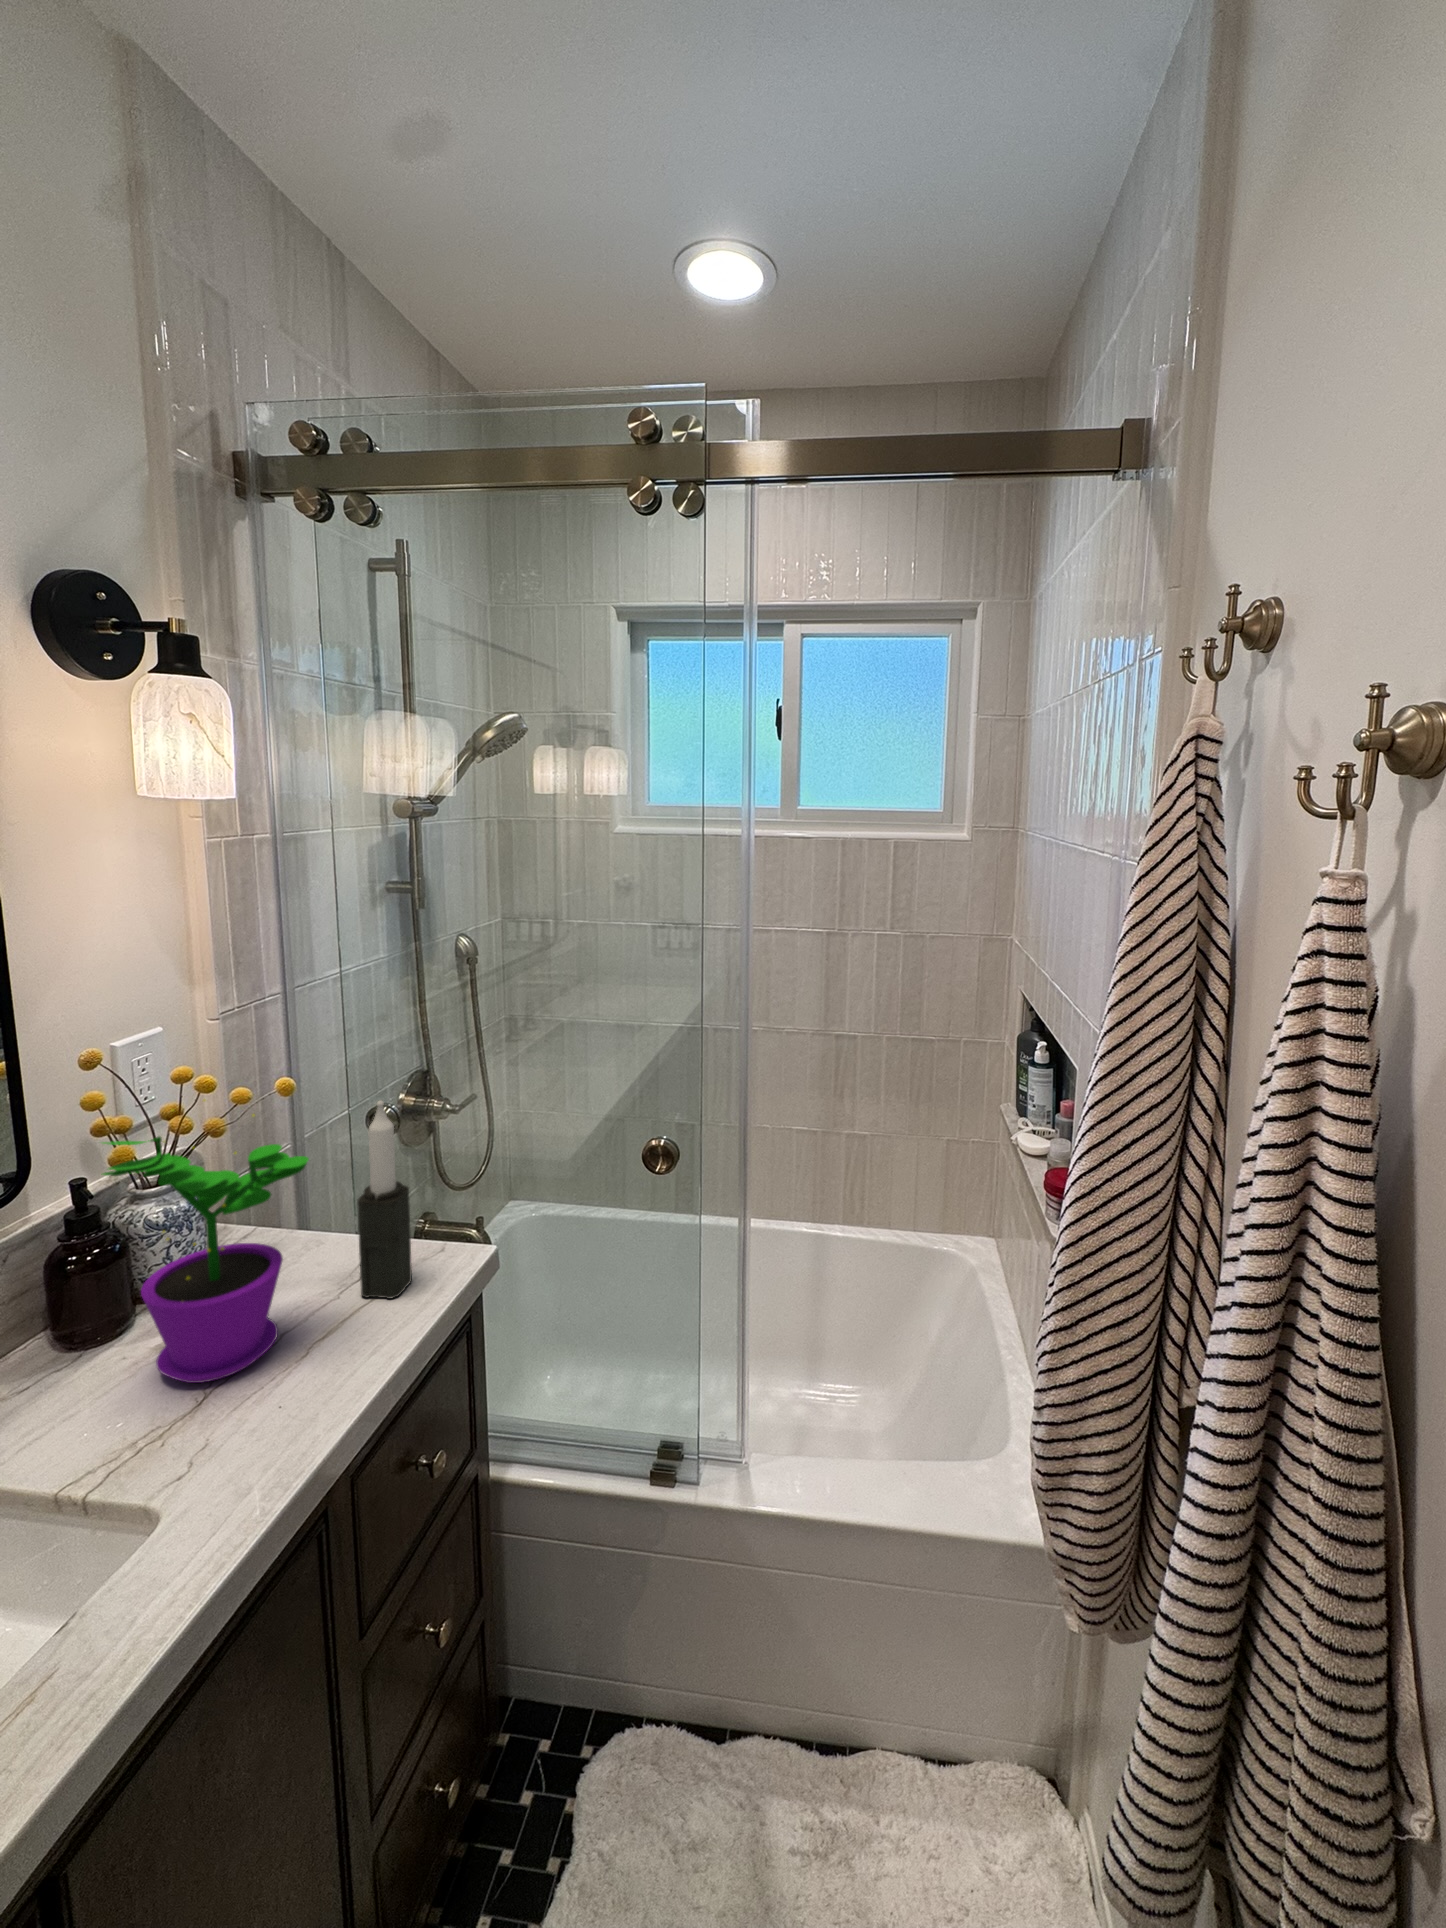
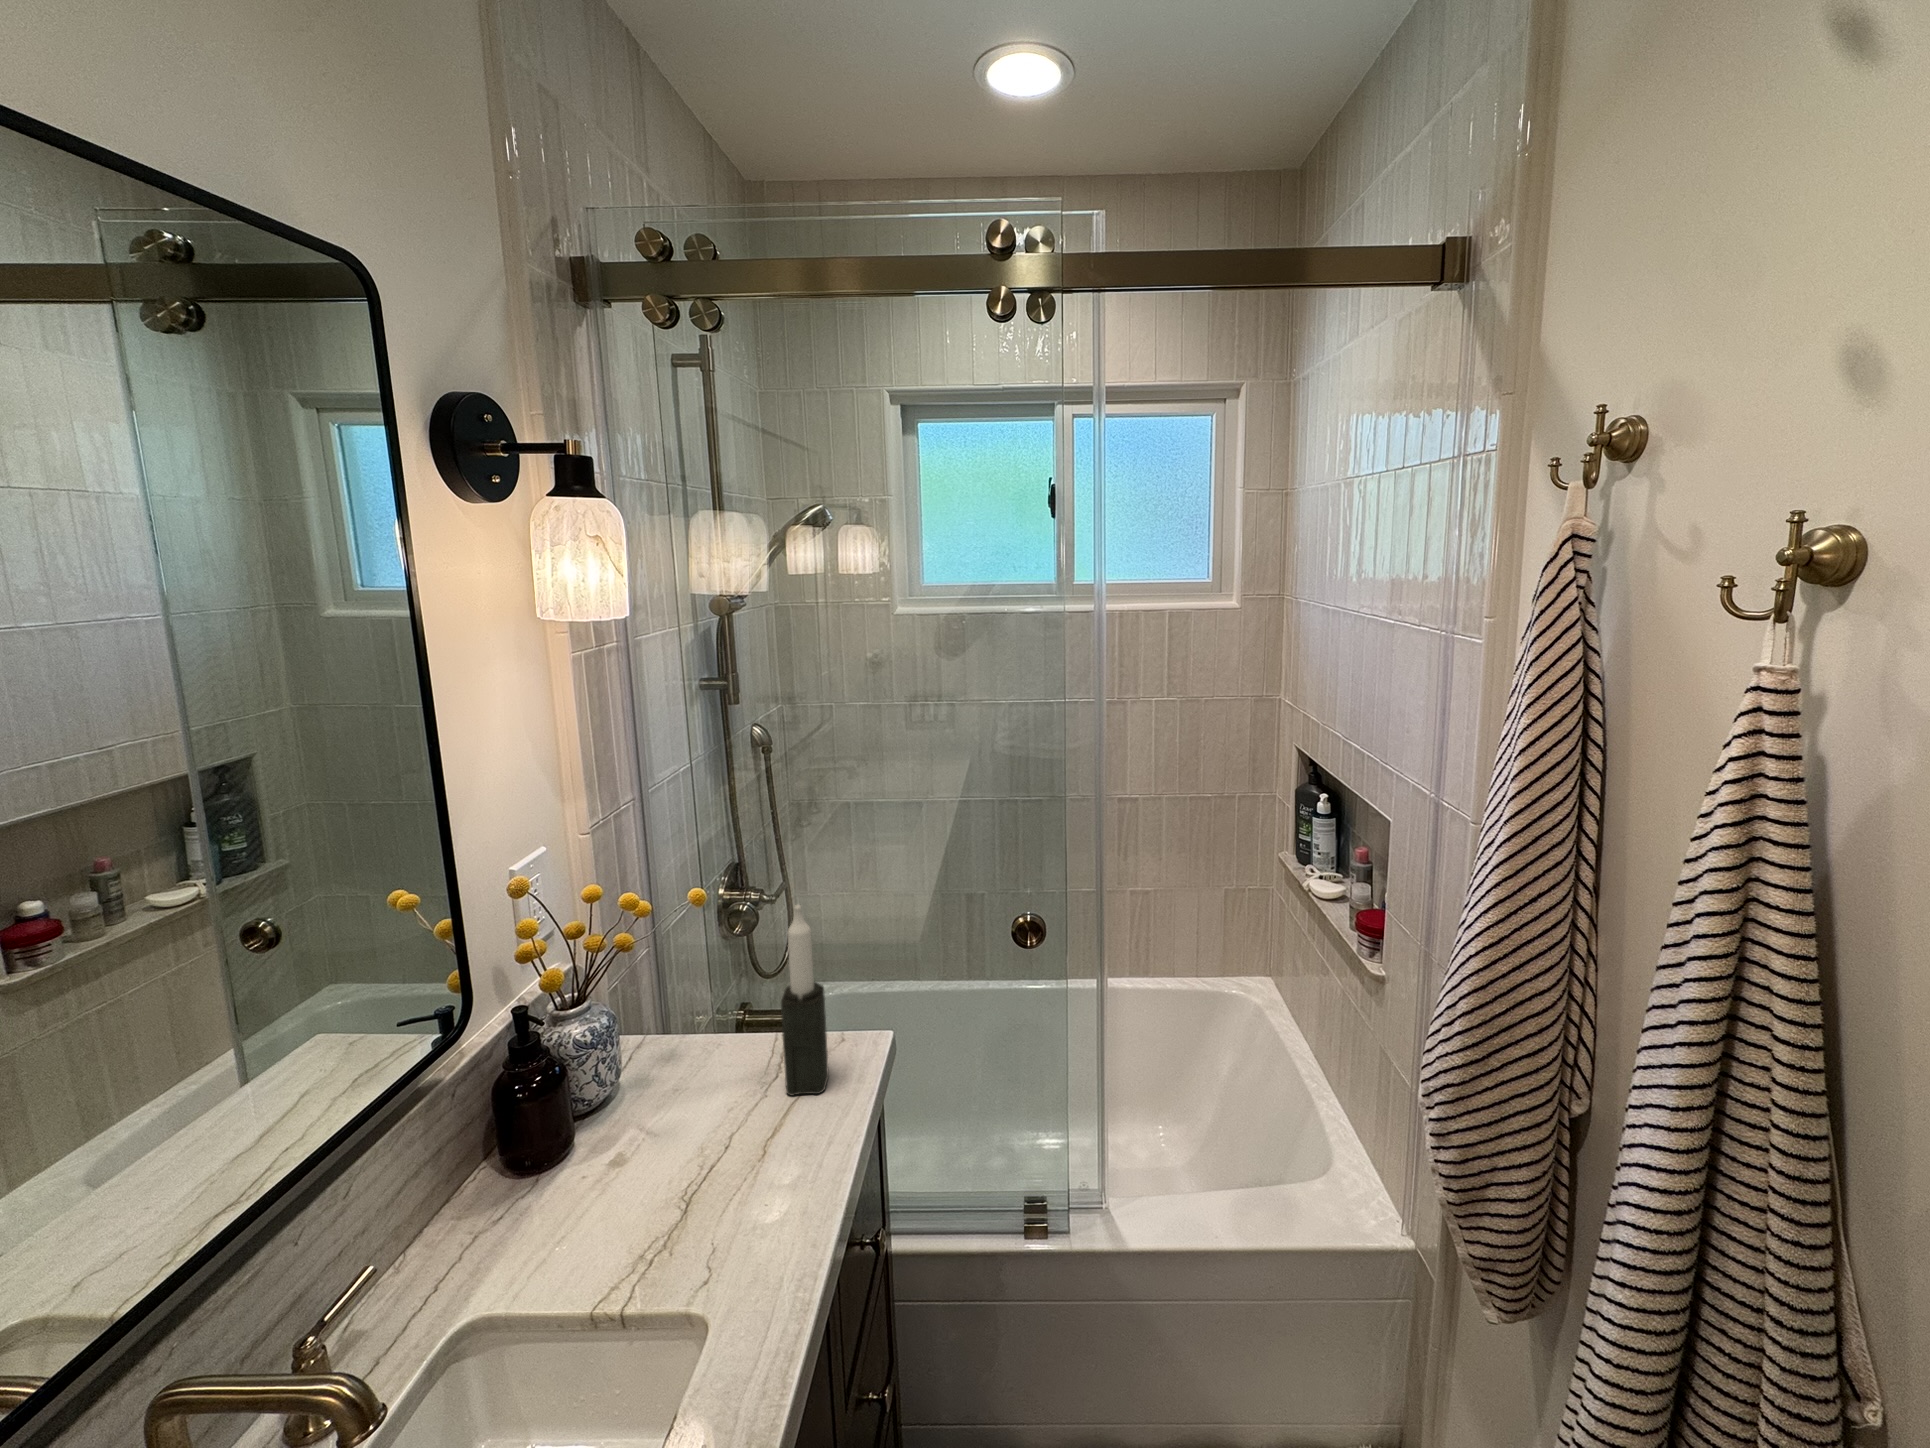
flower pot: present [103,1099,309,1383] -> none [584,918,765,1194]

